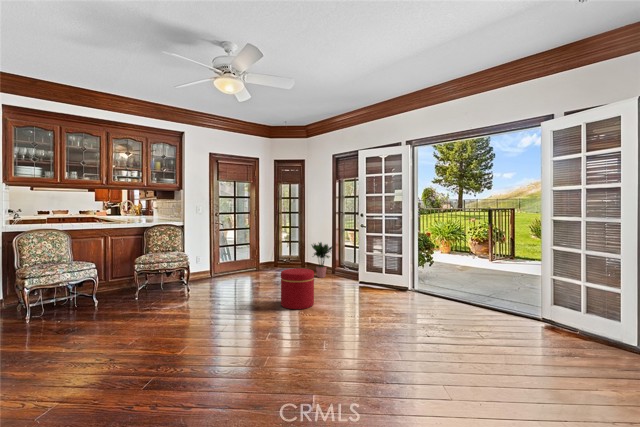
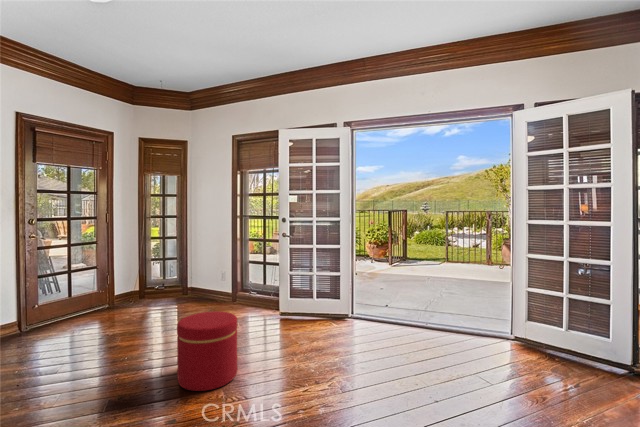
potted plant: present [312,243,333,278] -> none [204,257,238,310]

